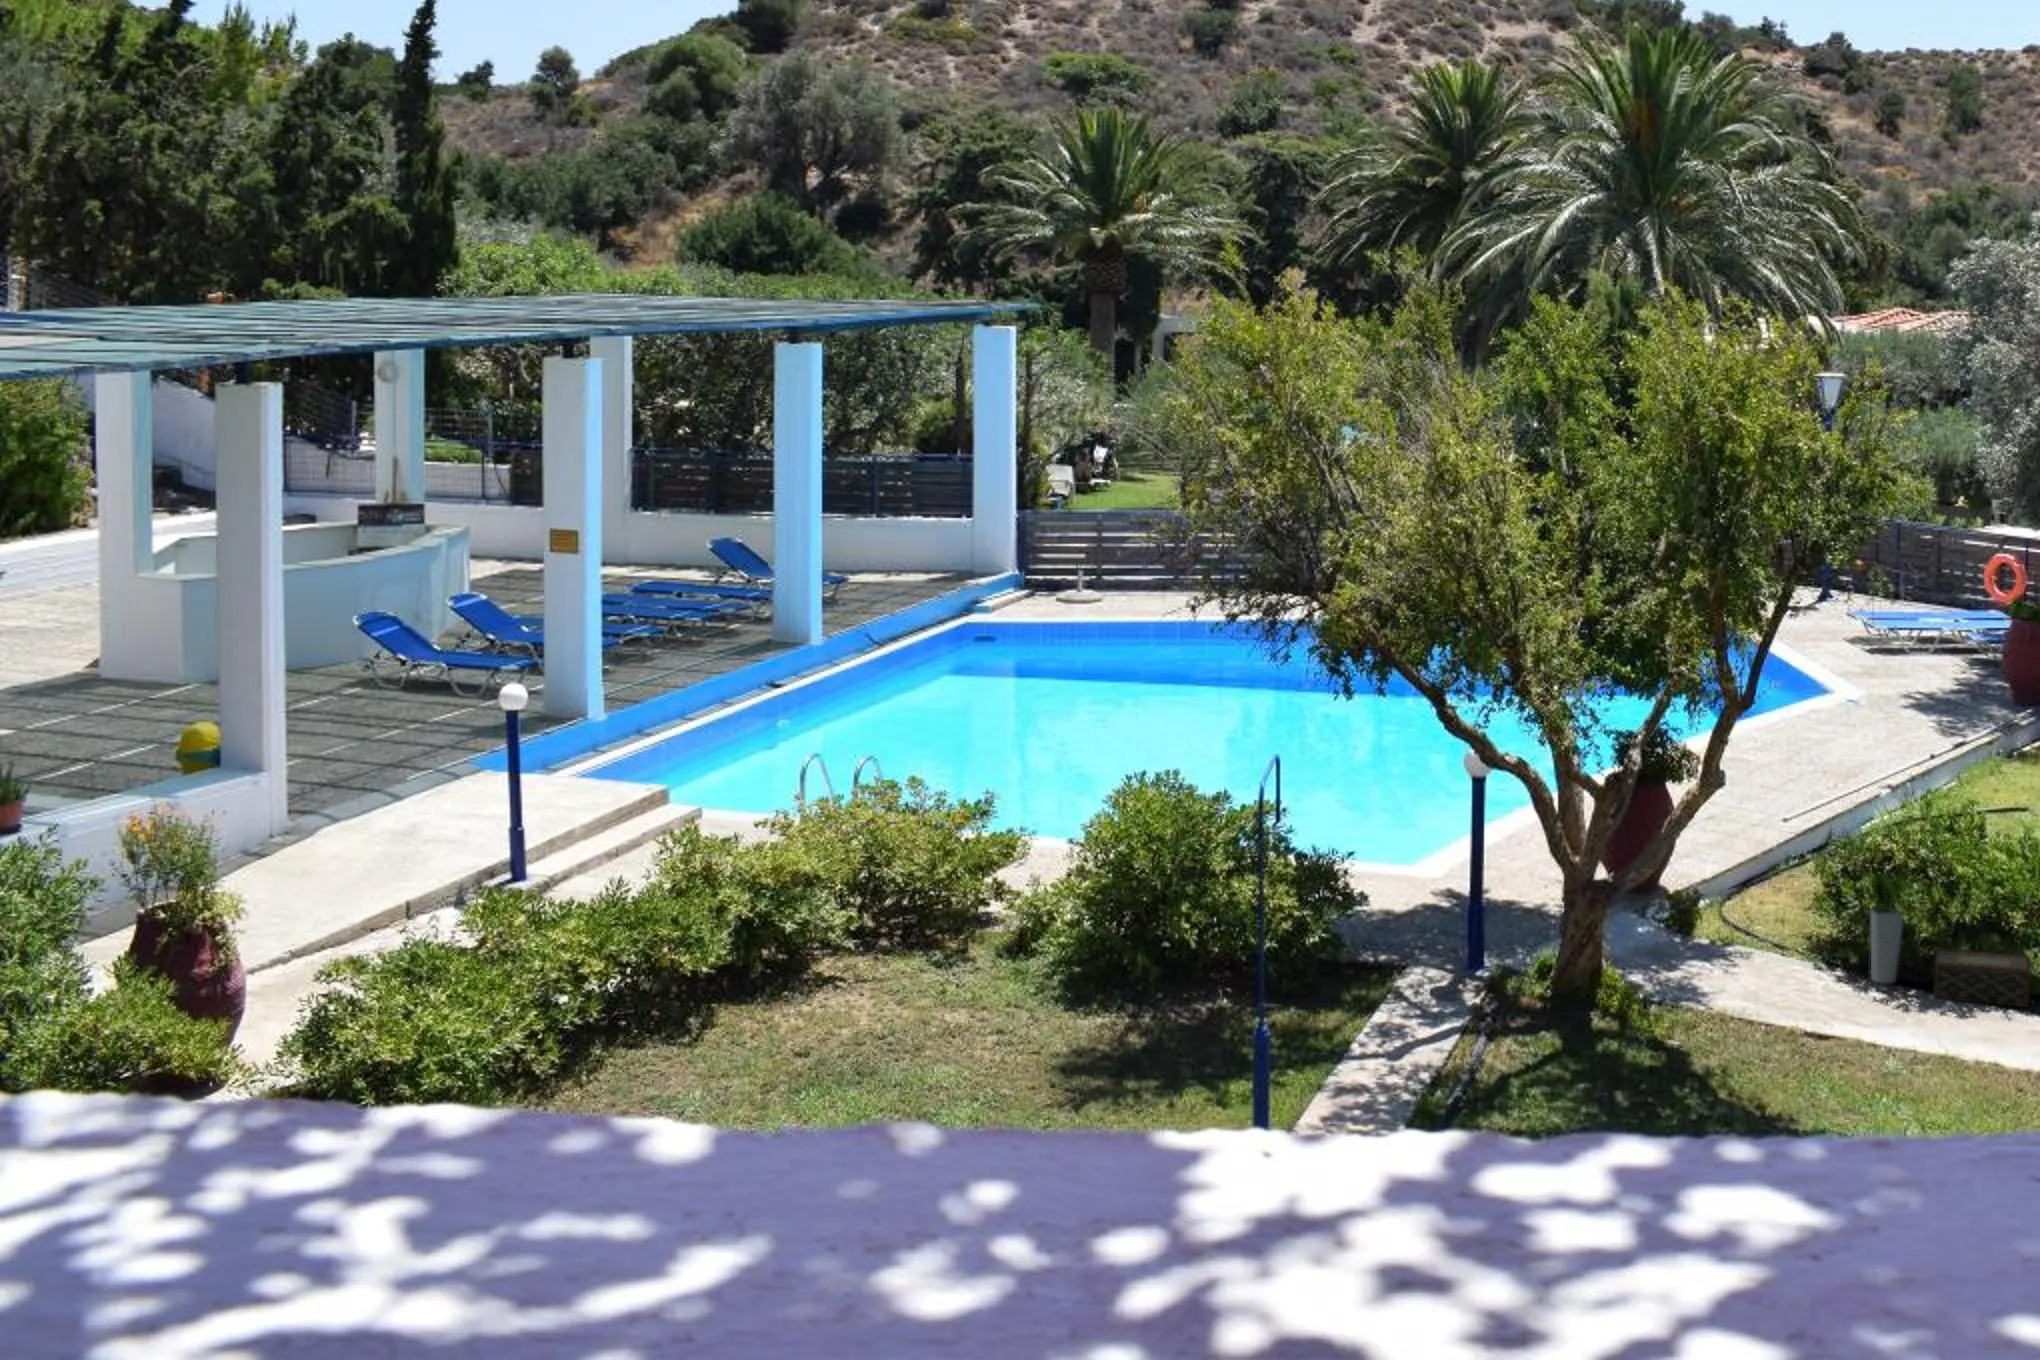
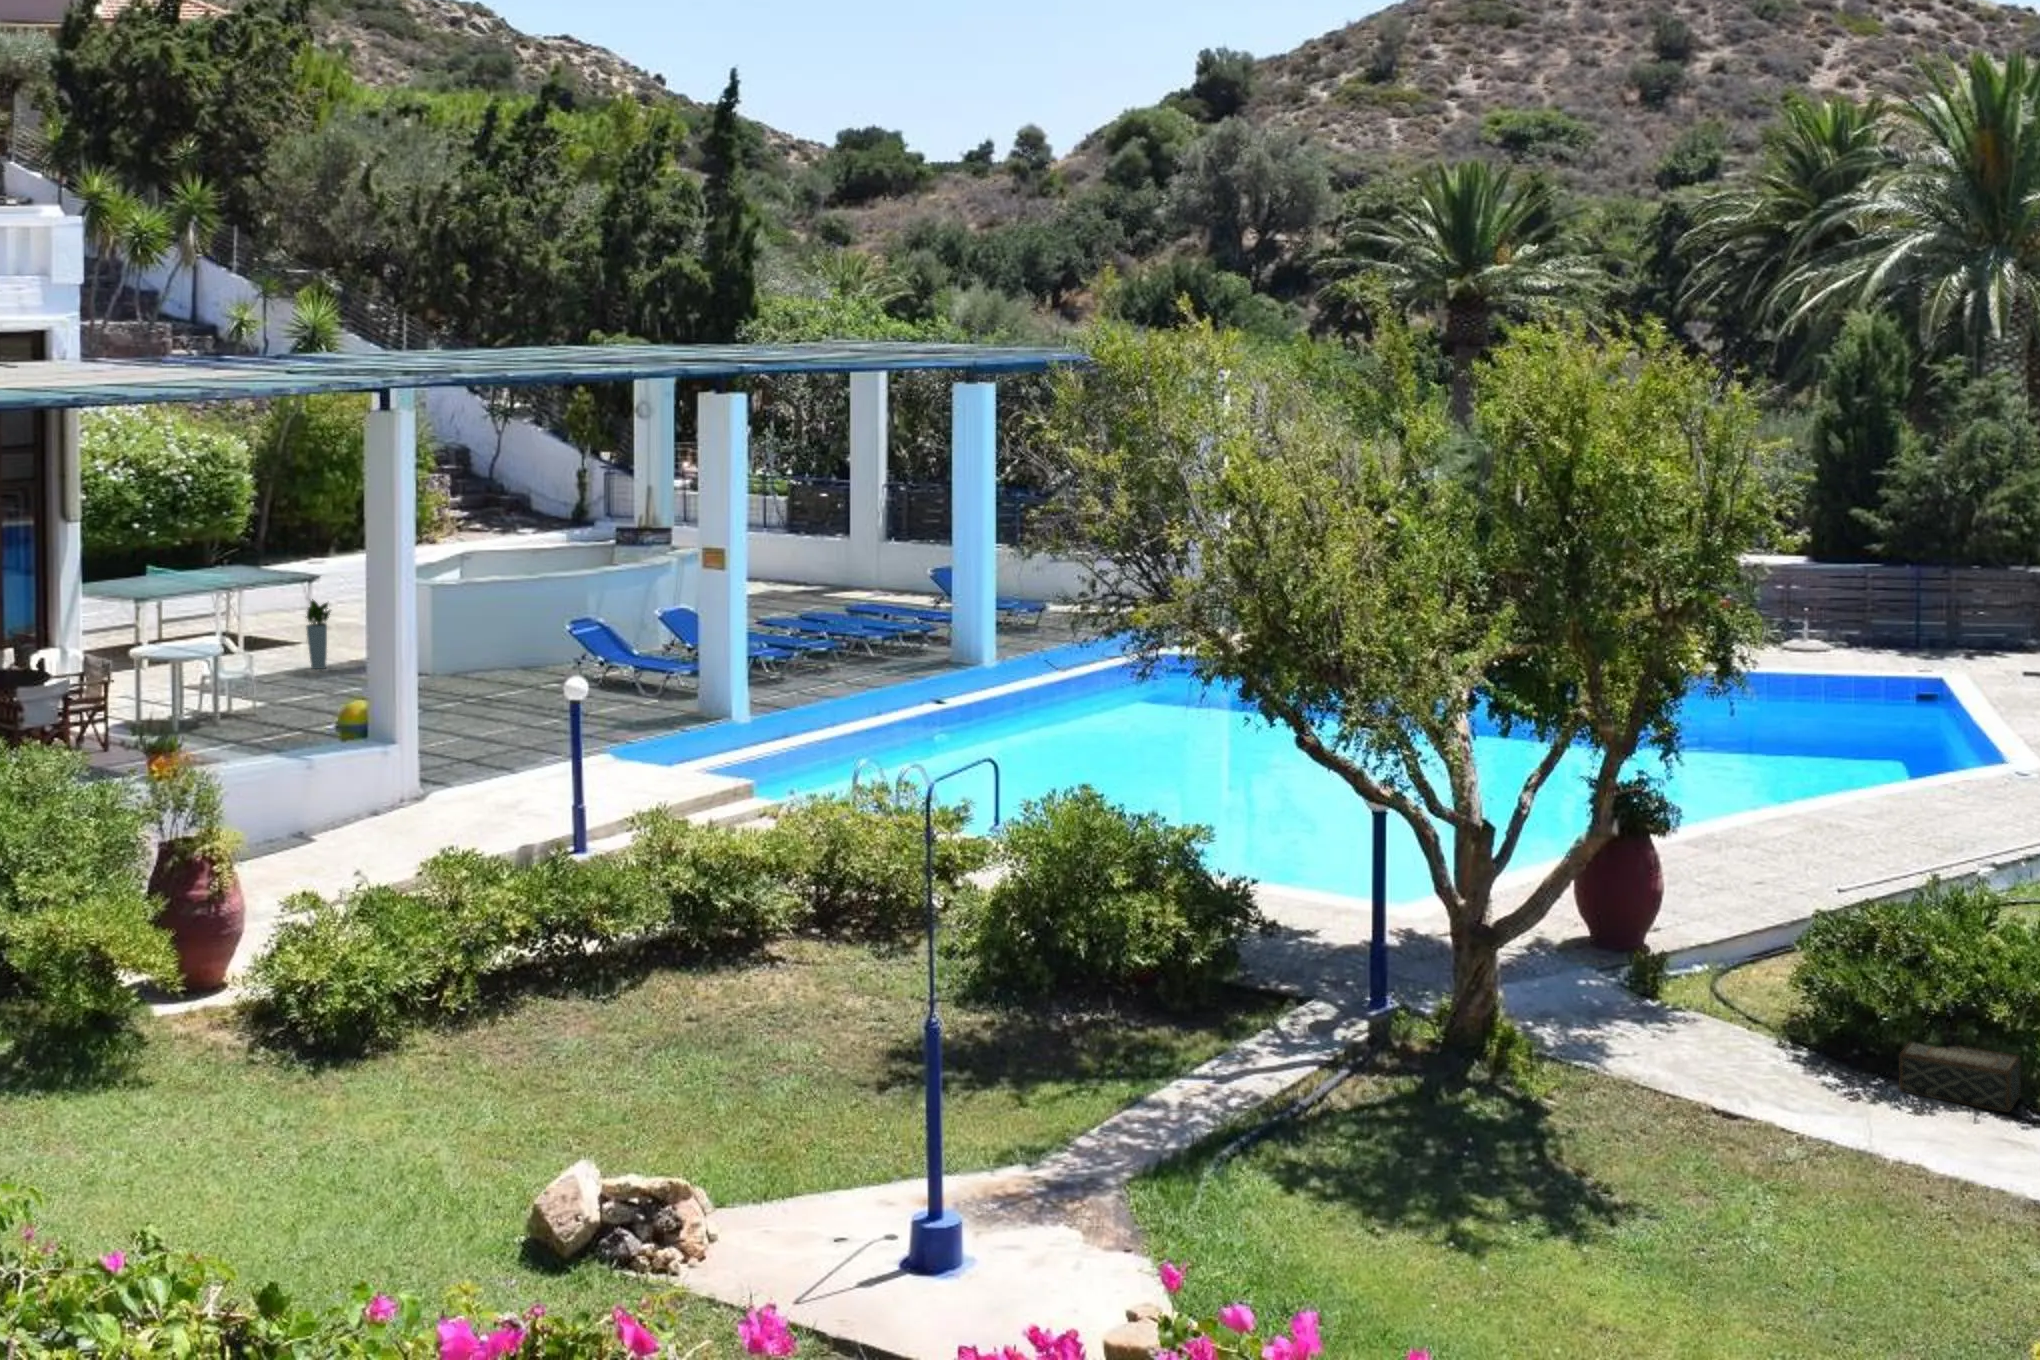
planter: present [1866,870,1910,984] -> present [306,599,331,669]

